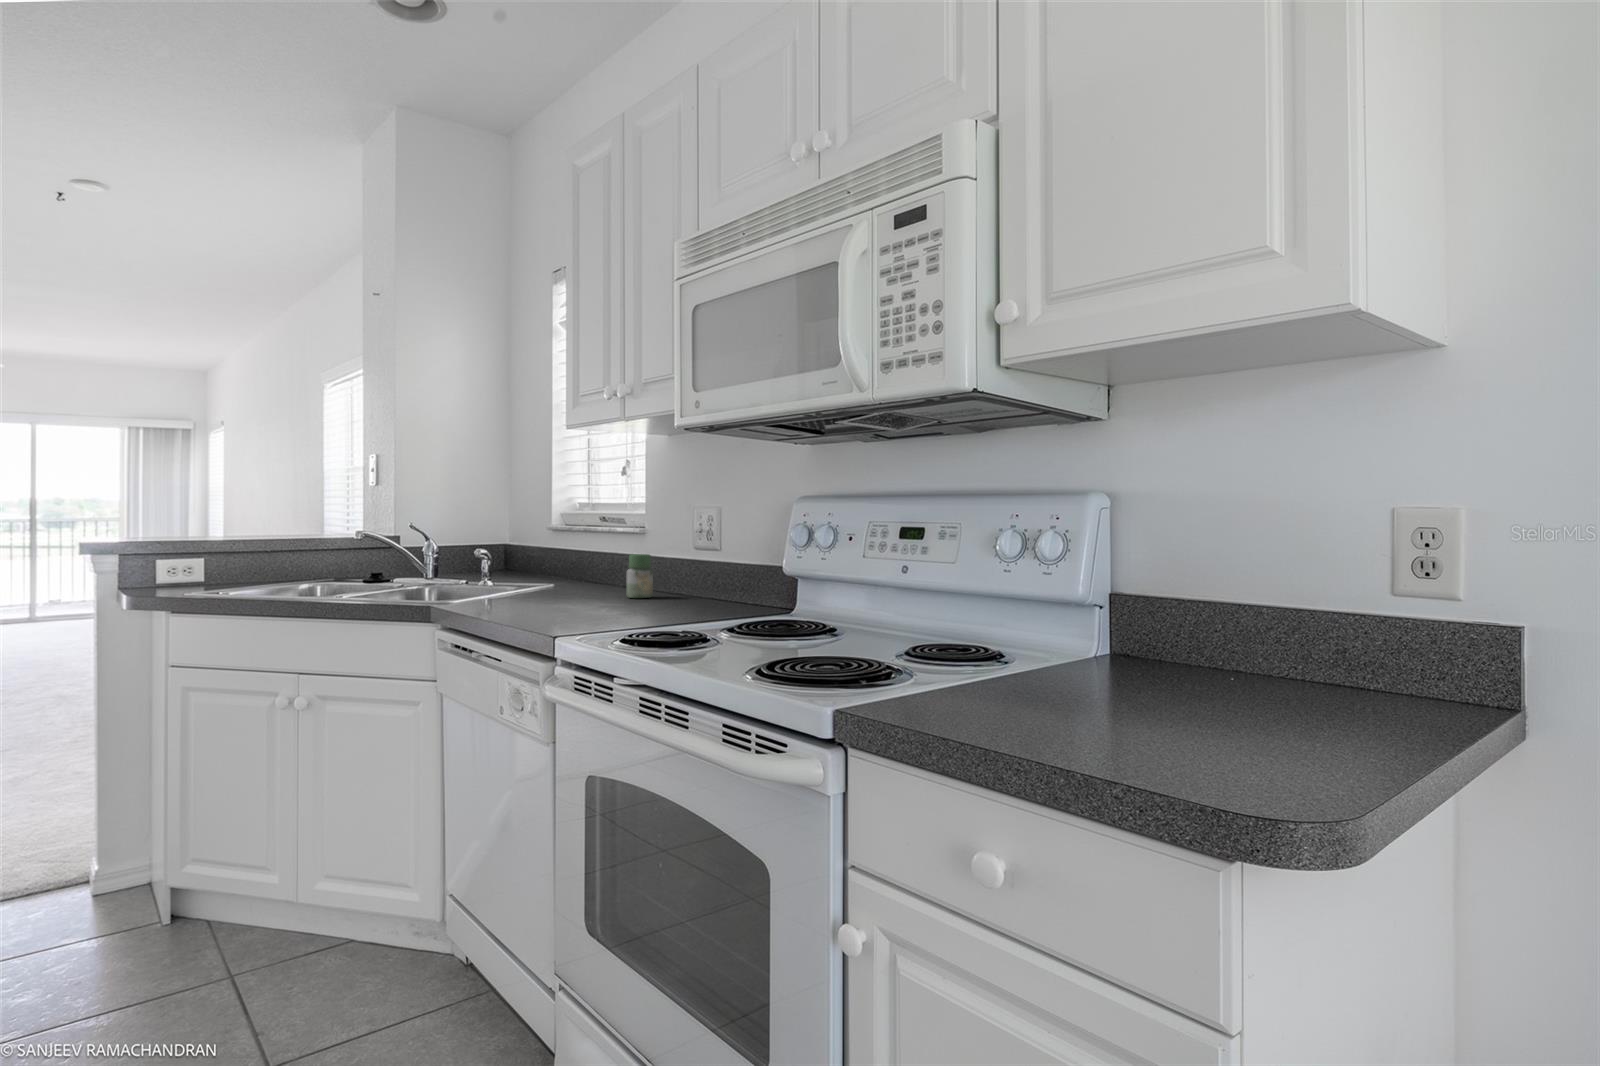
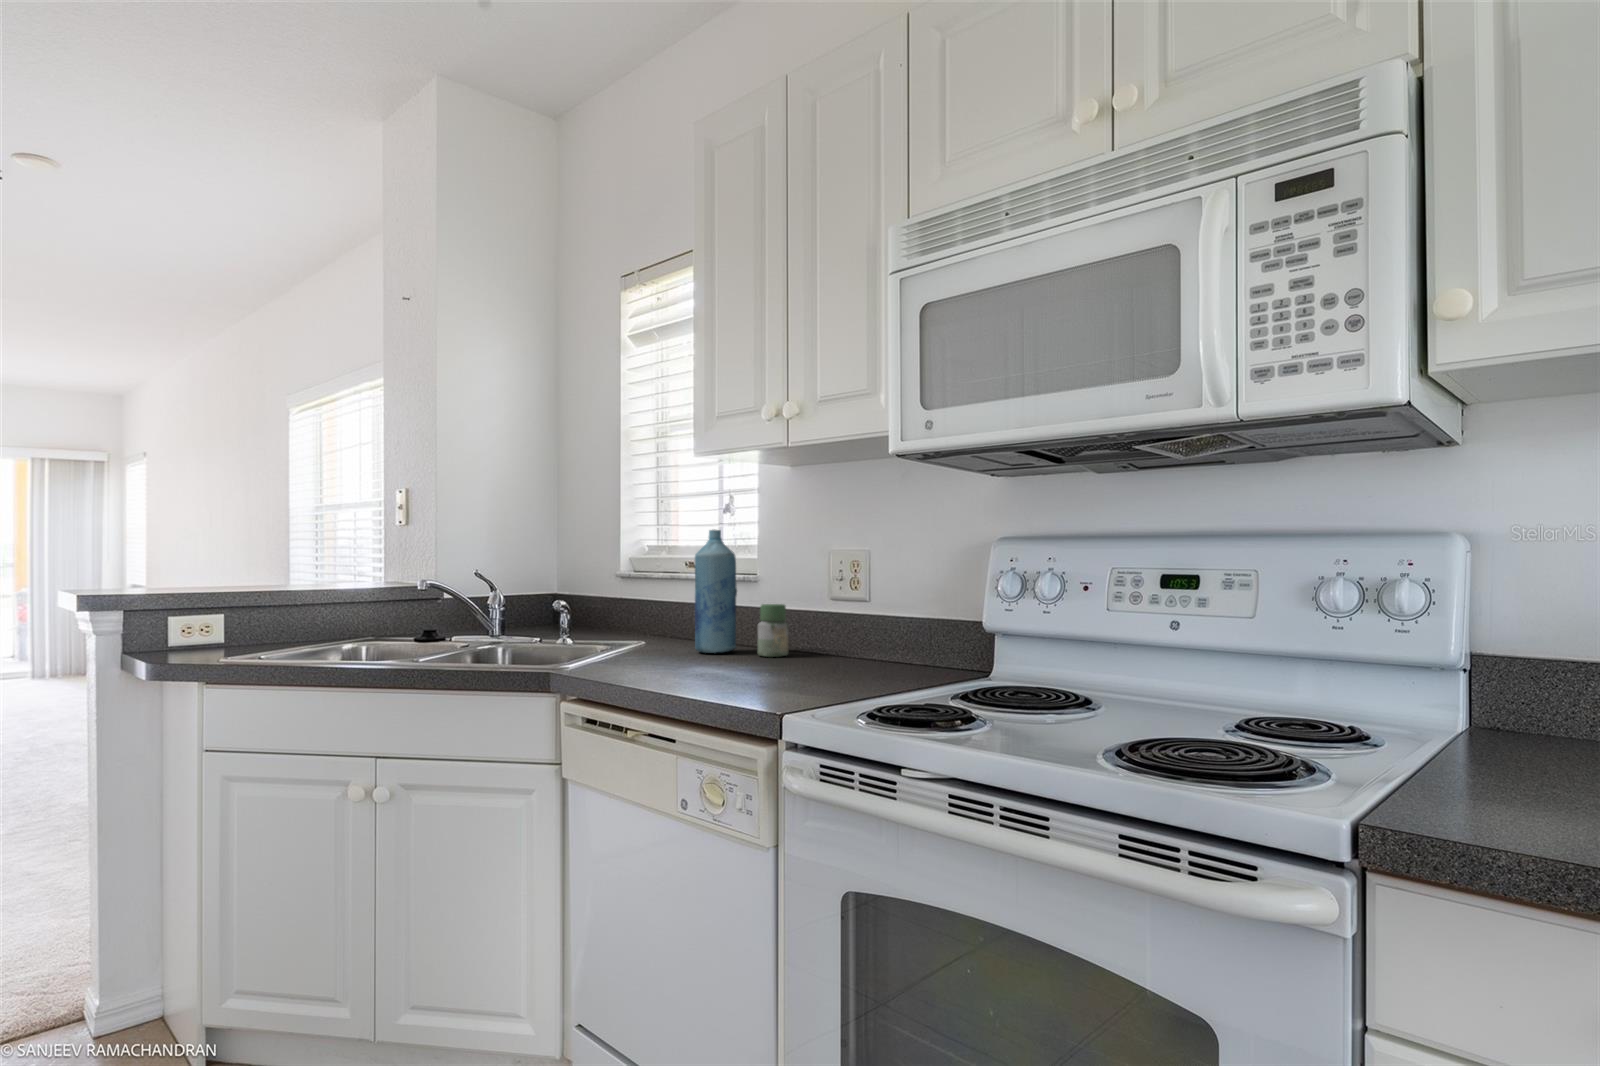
bottle: none [580,491,616,595] -> present [695,530,737,653]

